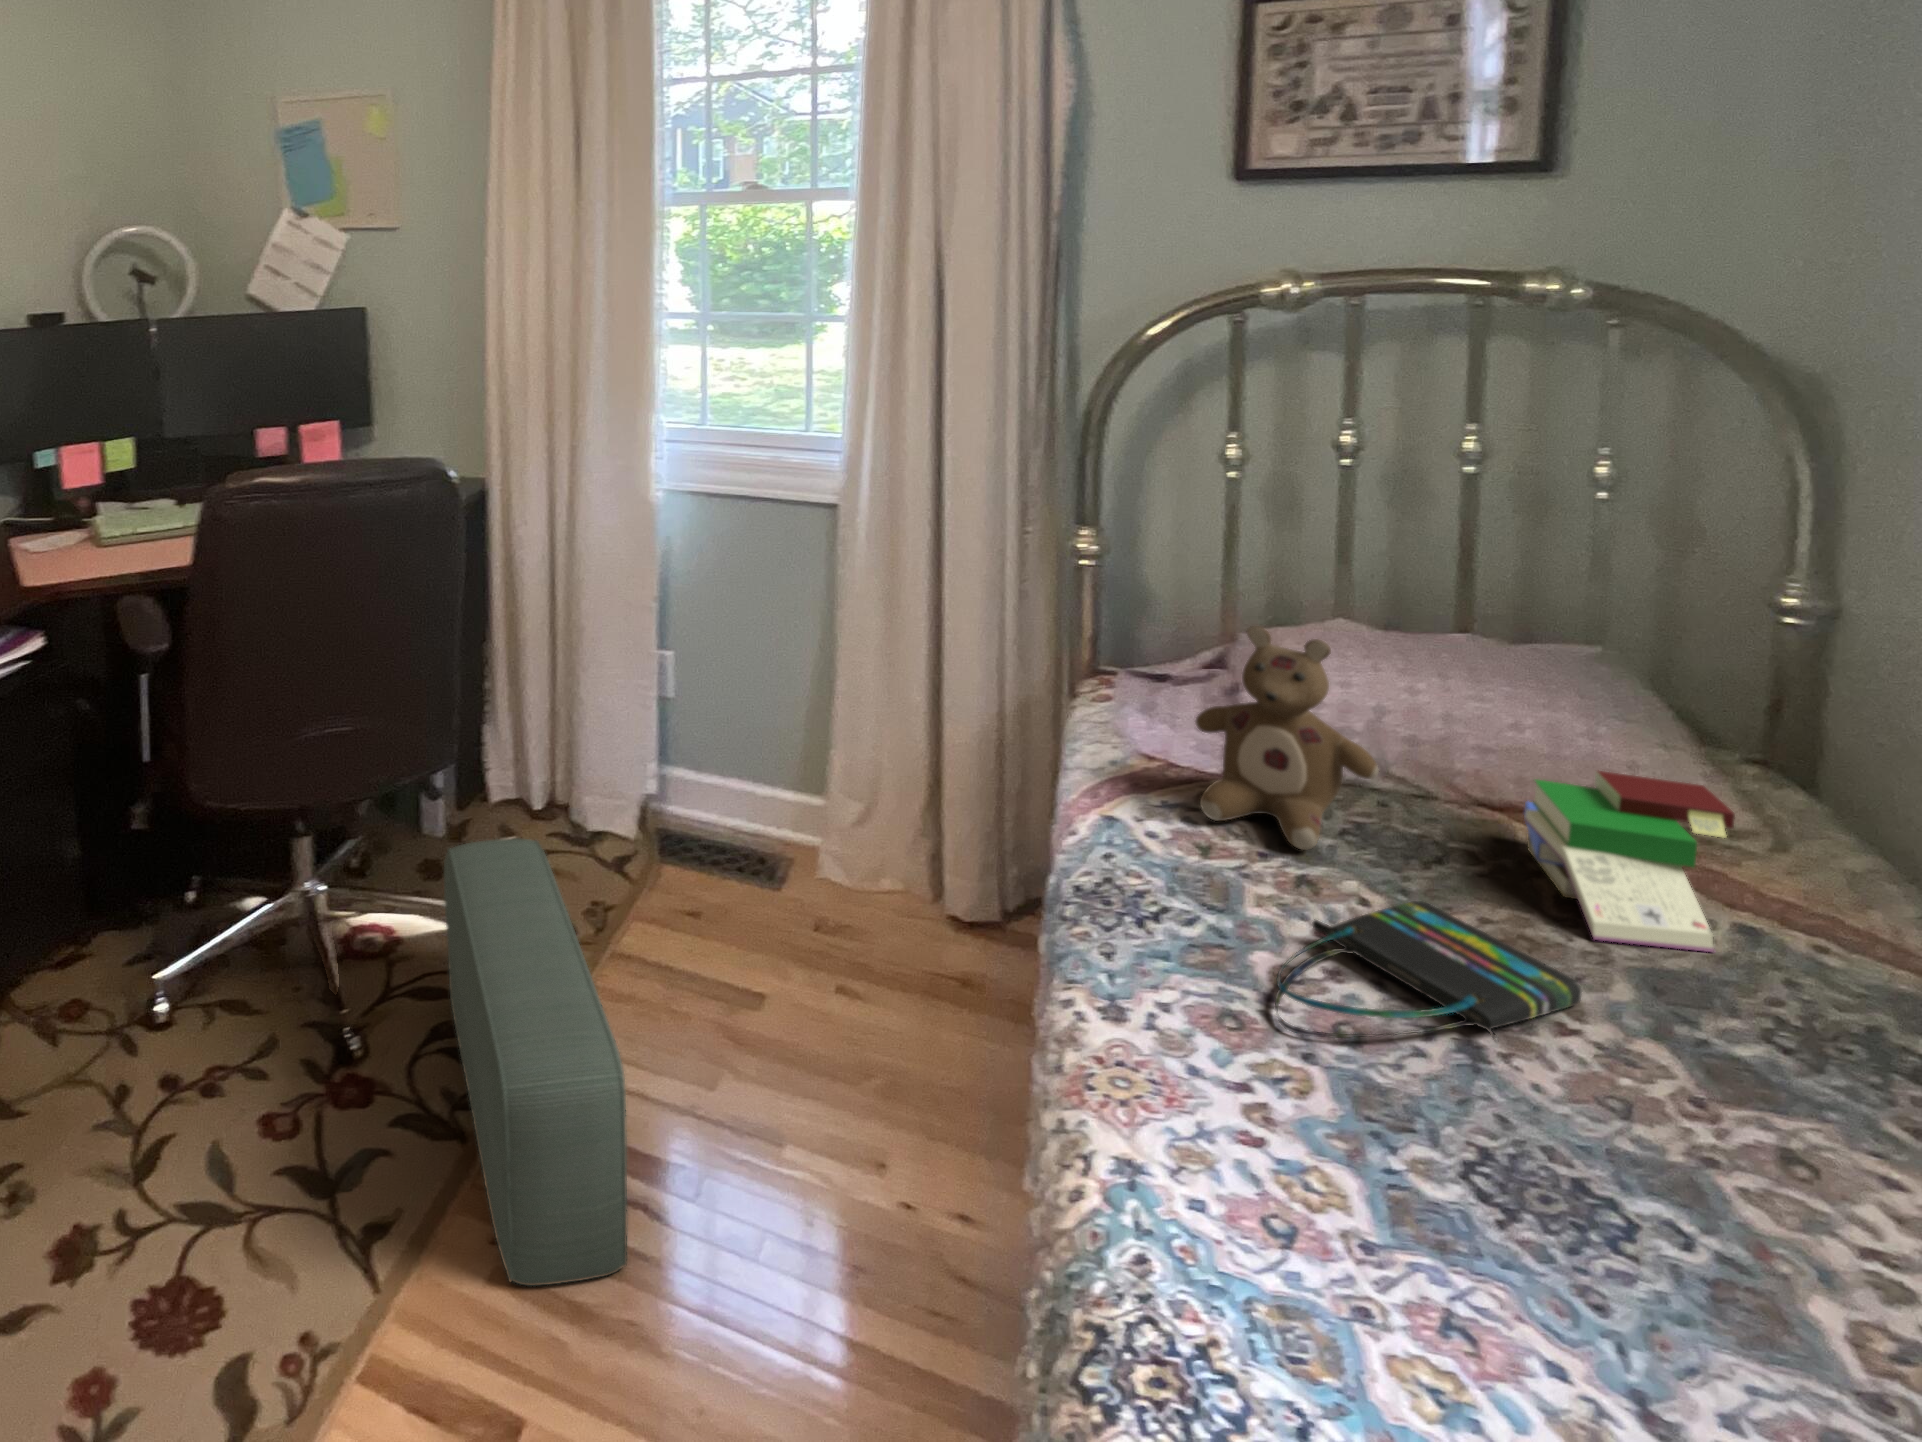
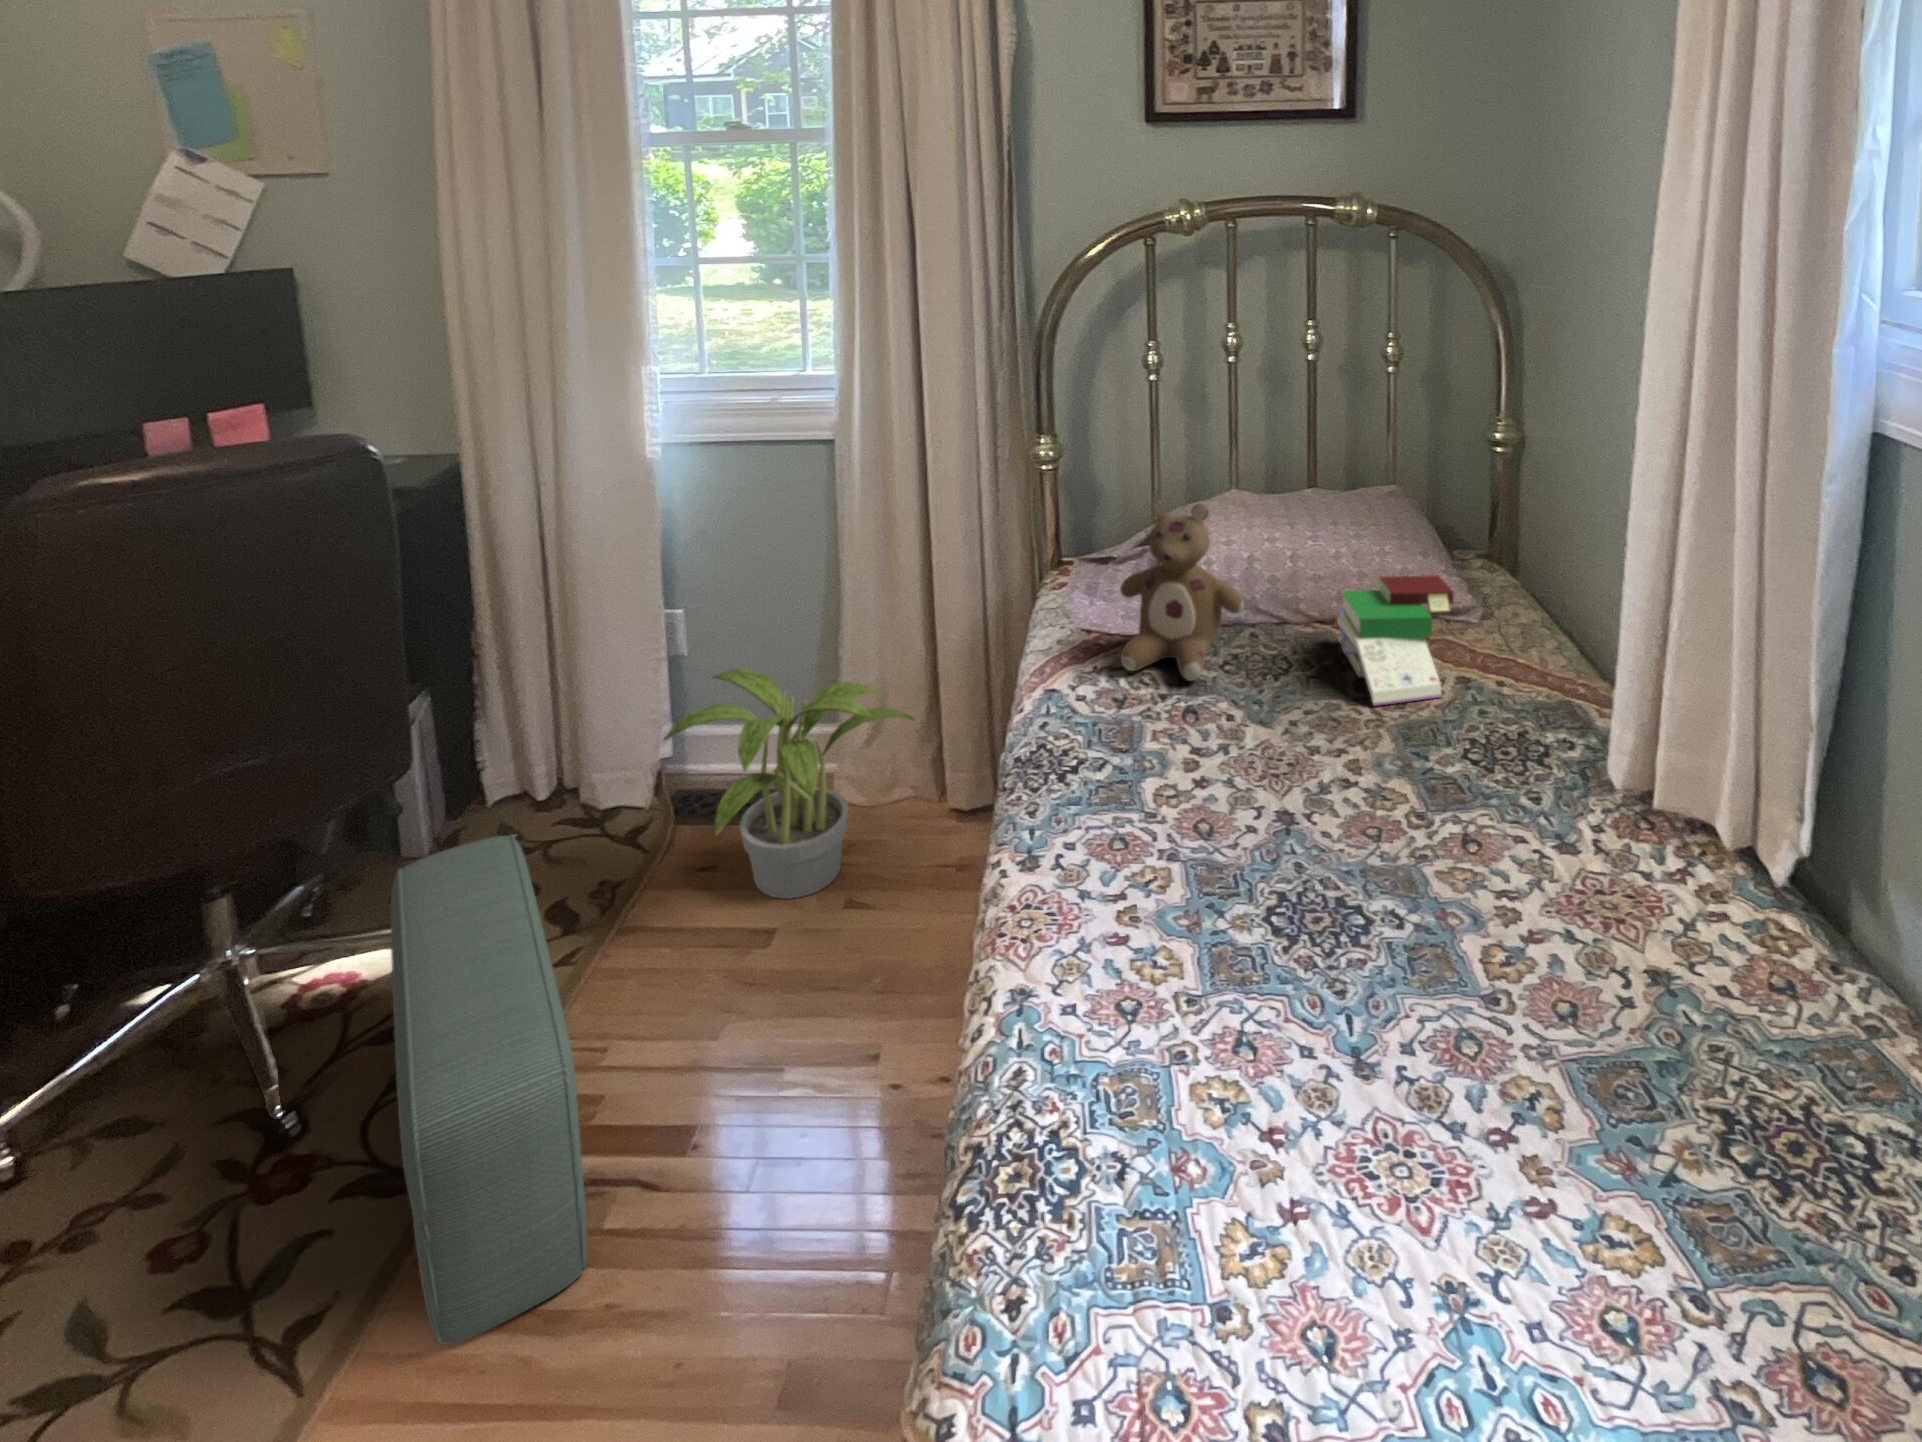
potted plant: none [660,721,917,968] -> present [664,669,914,899]
tote bag: present [1275,901,1582,1038] -> none [1152,703,1360,837]

